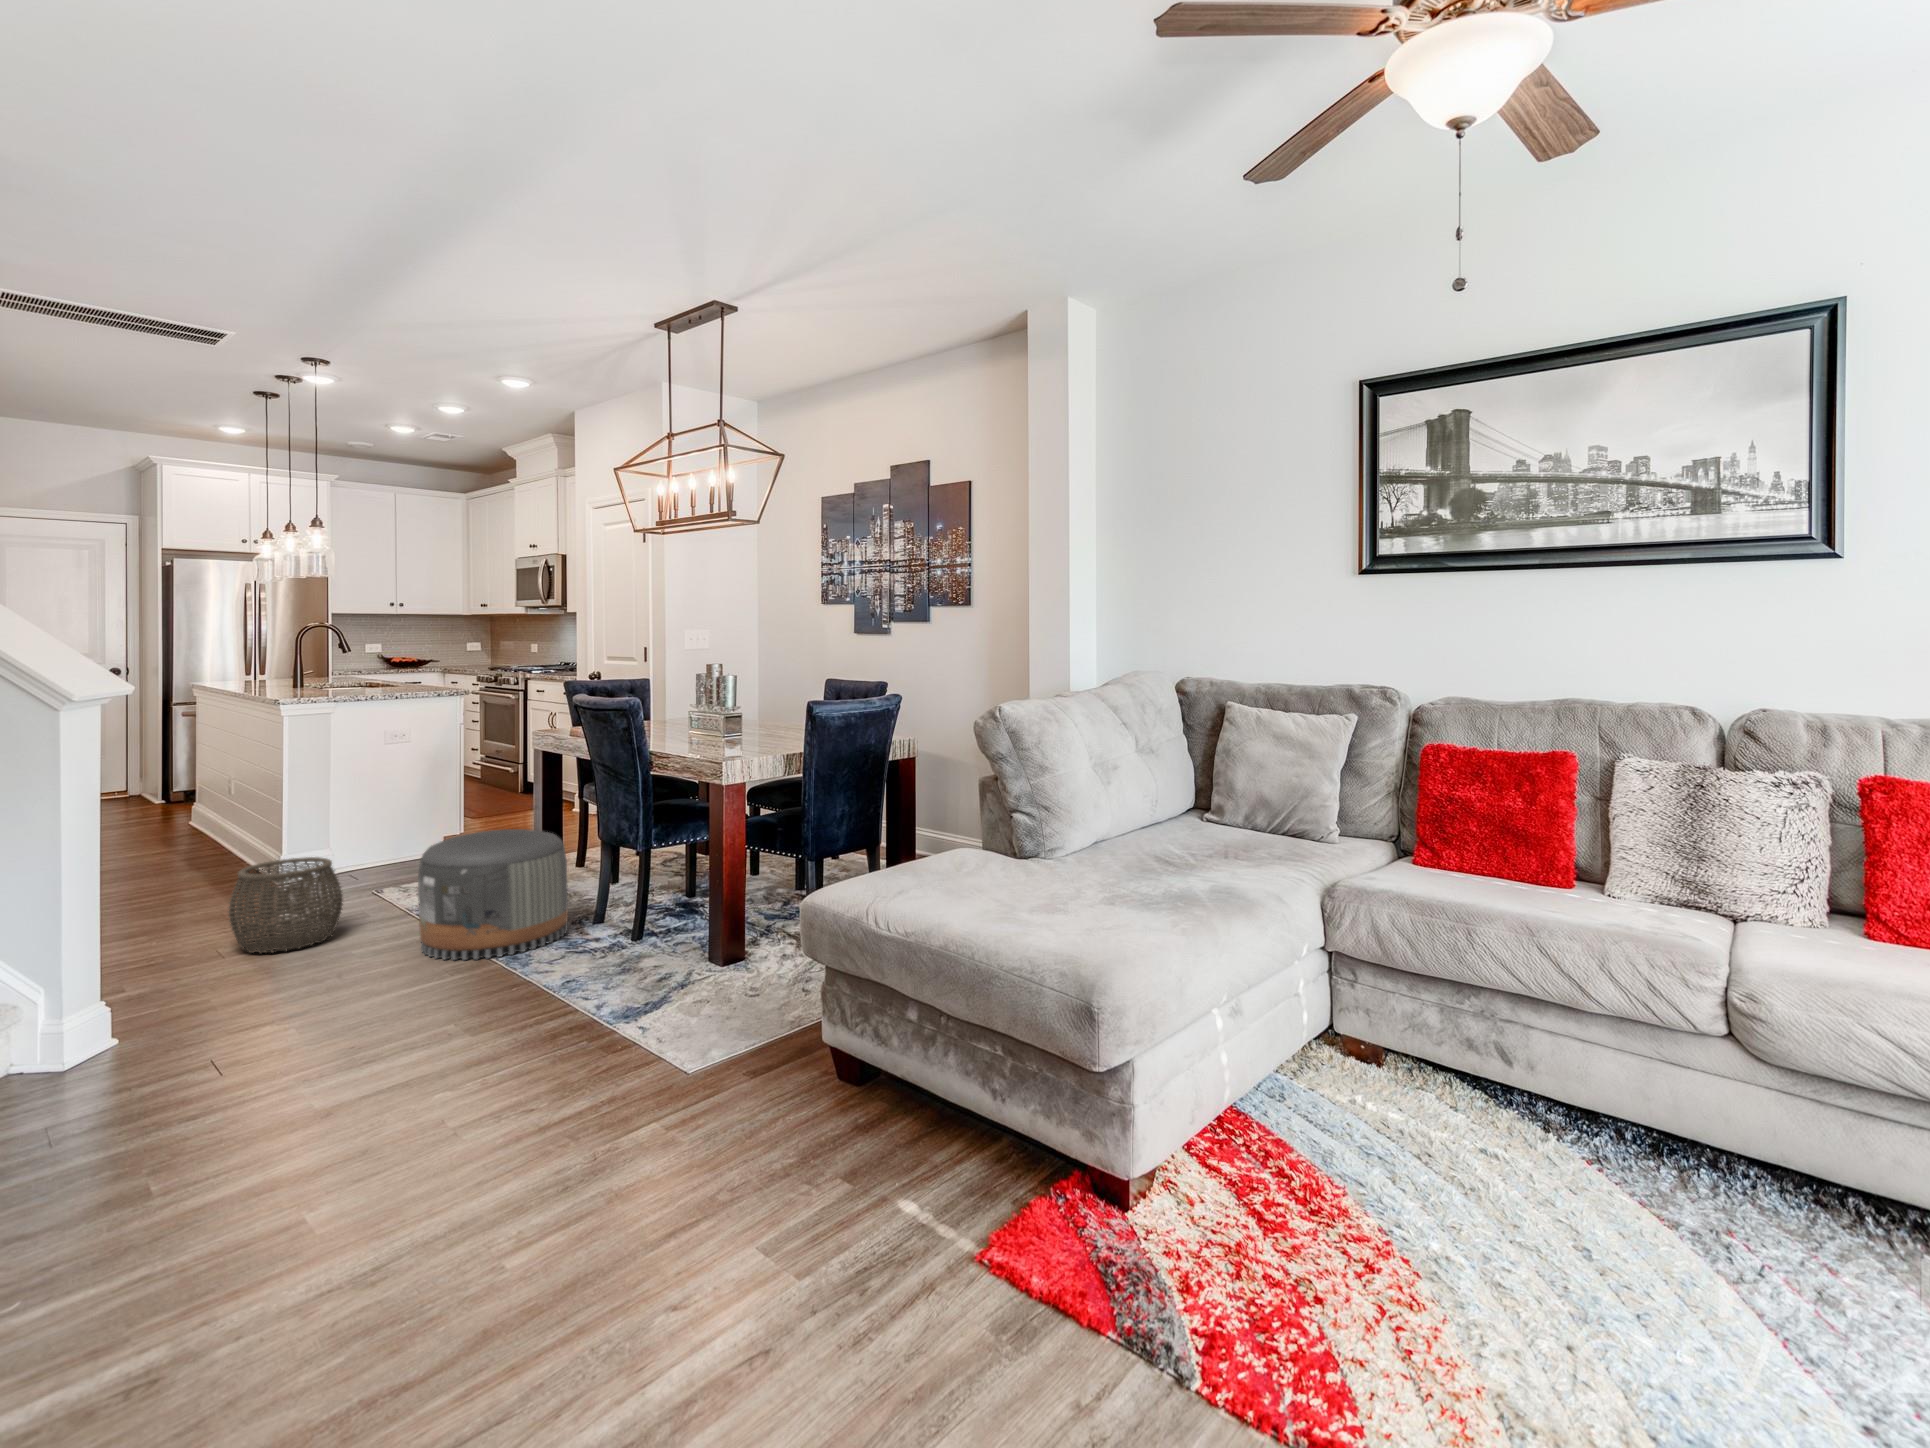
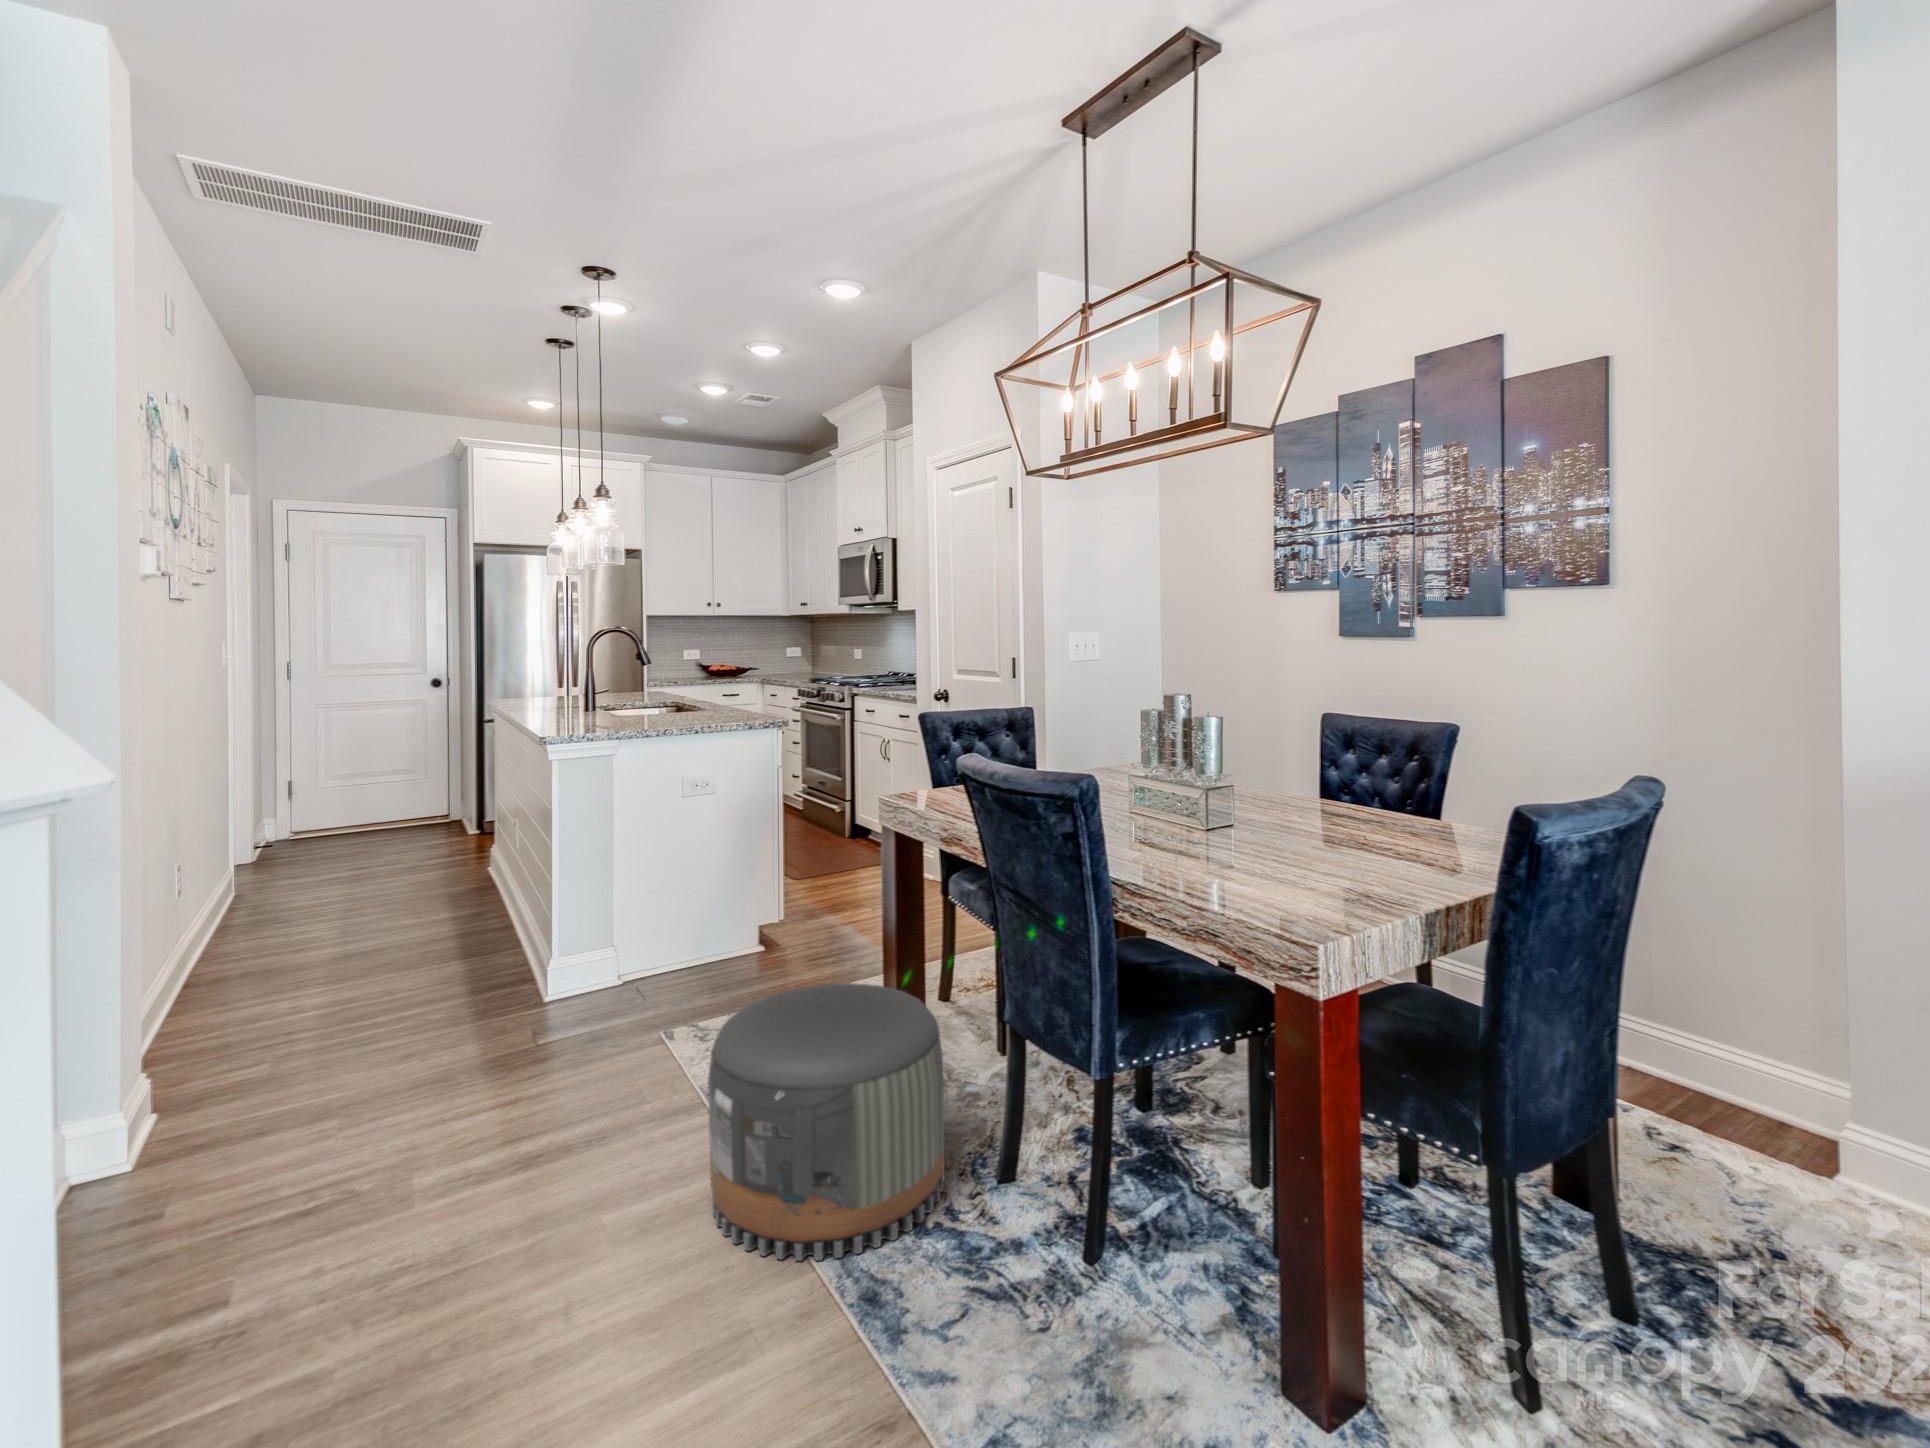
woven basket: present [228,857,343,953] -> none [442,1004,608,1180]

